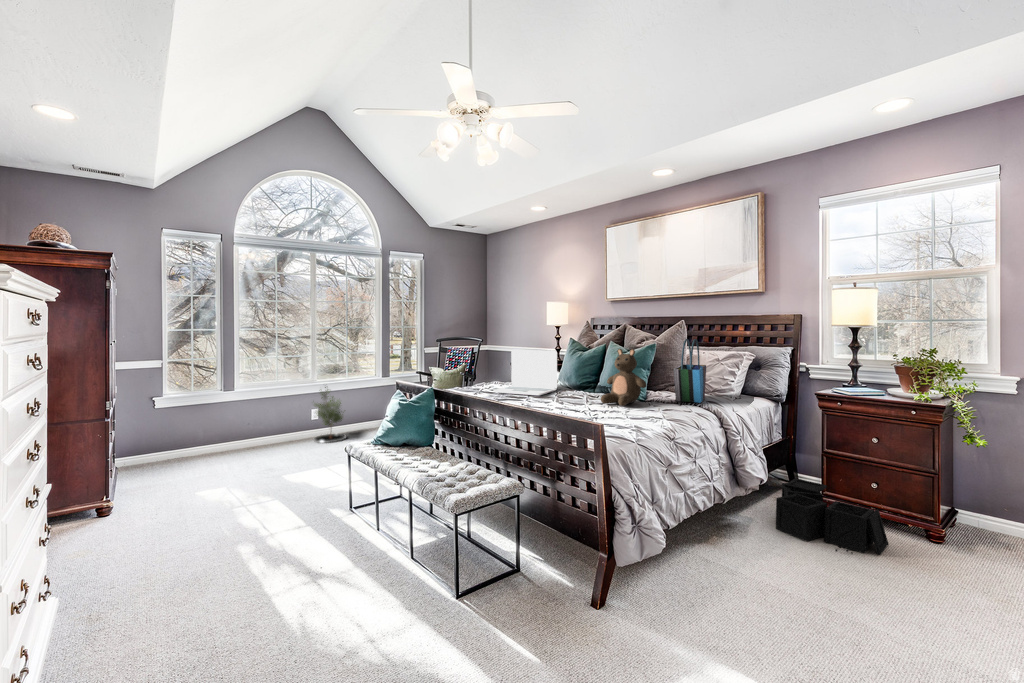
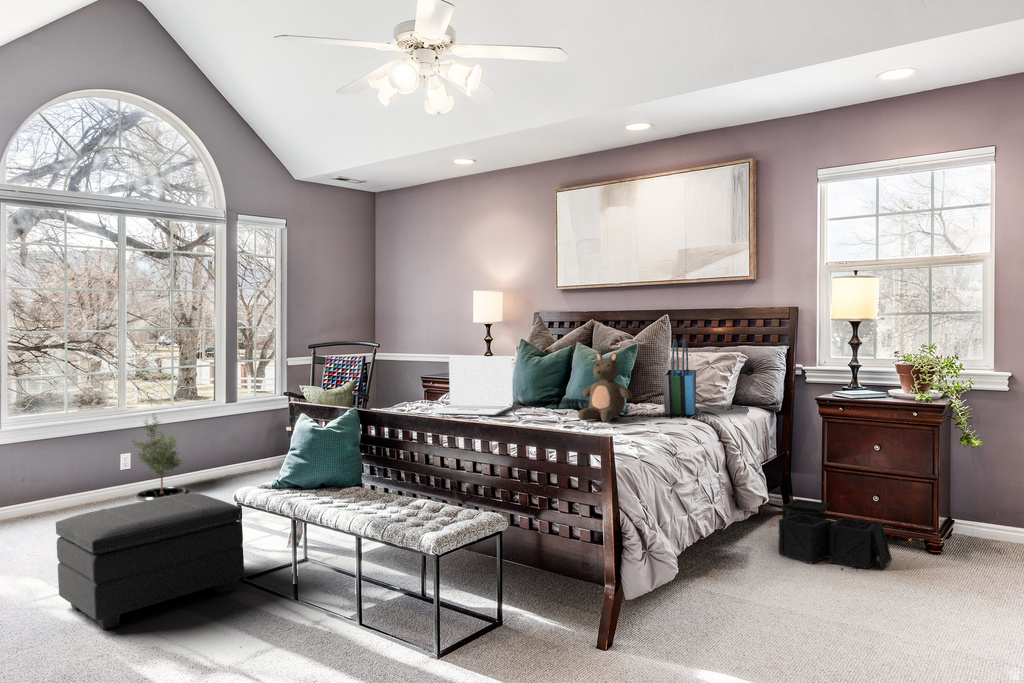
footstool: none [211,444,339,543] -> present [56,493,244,629]

